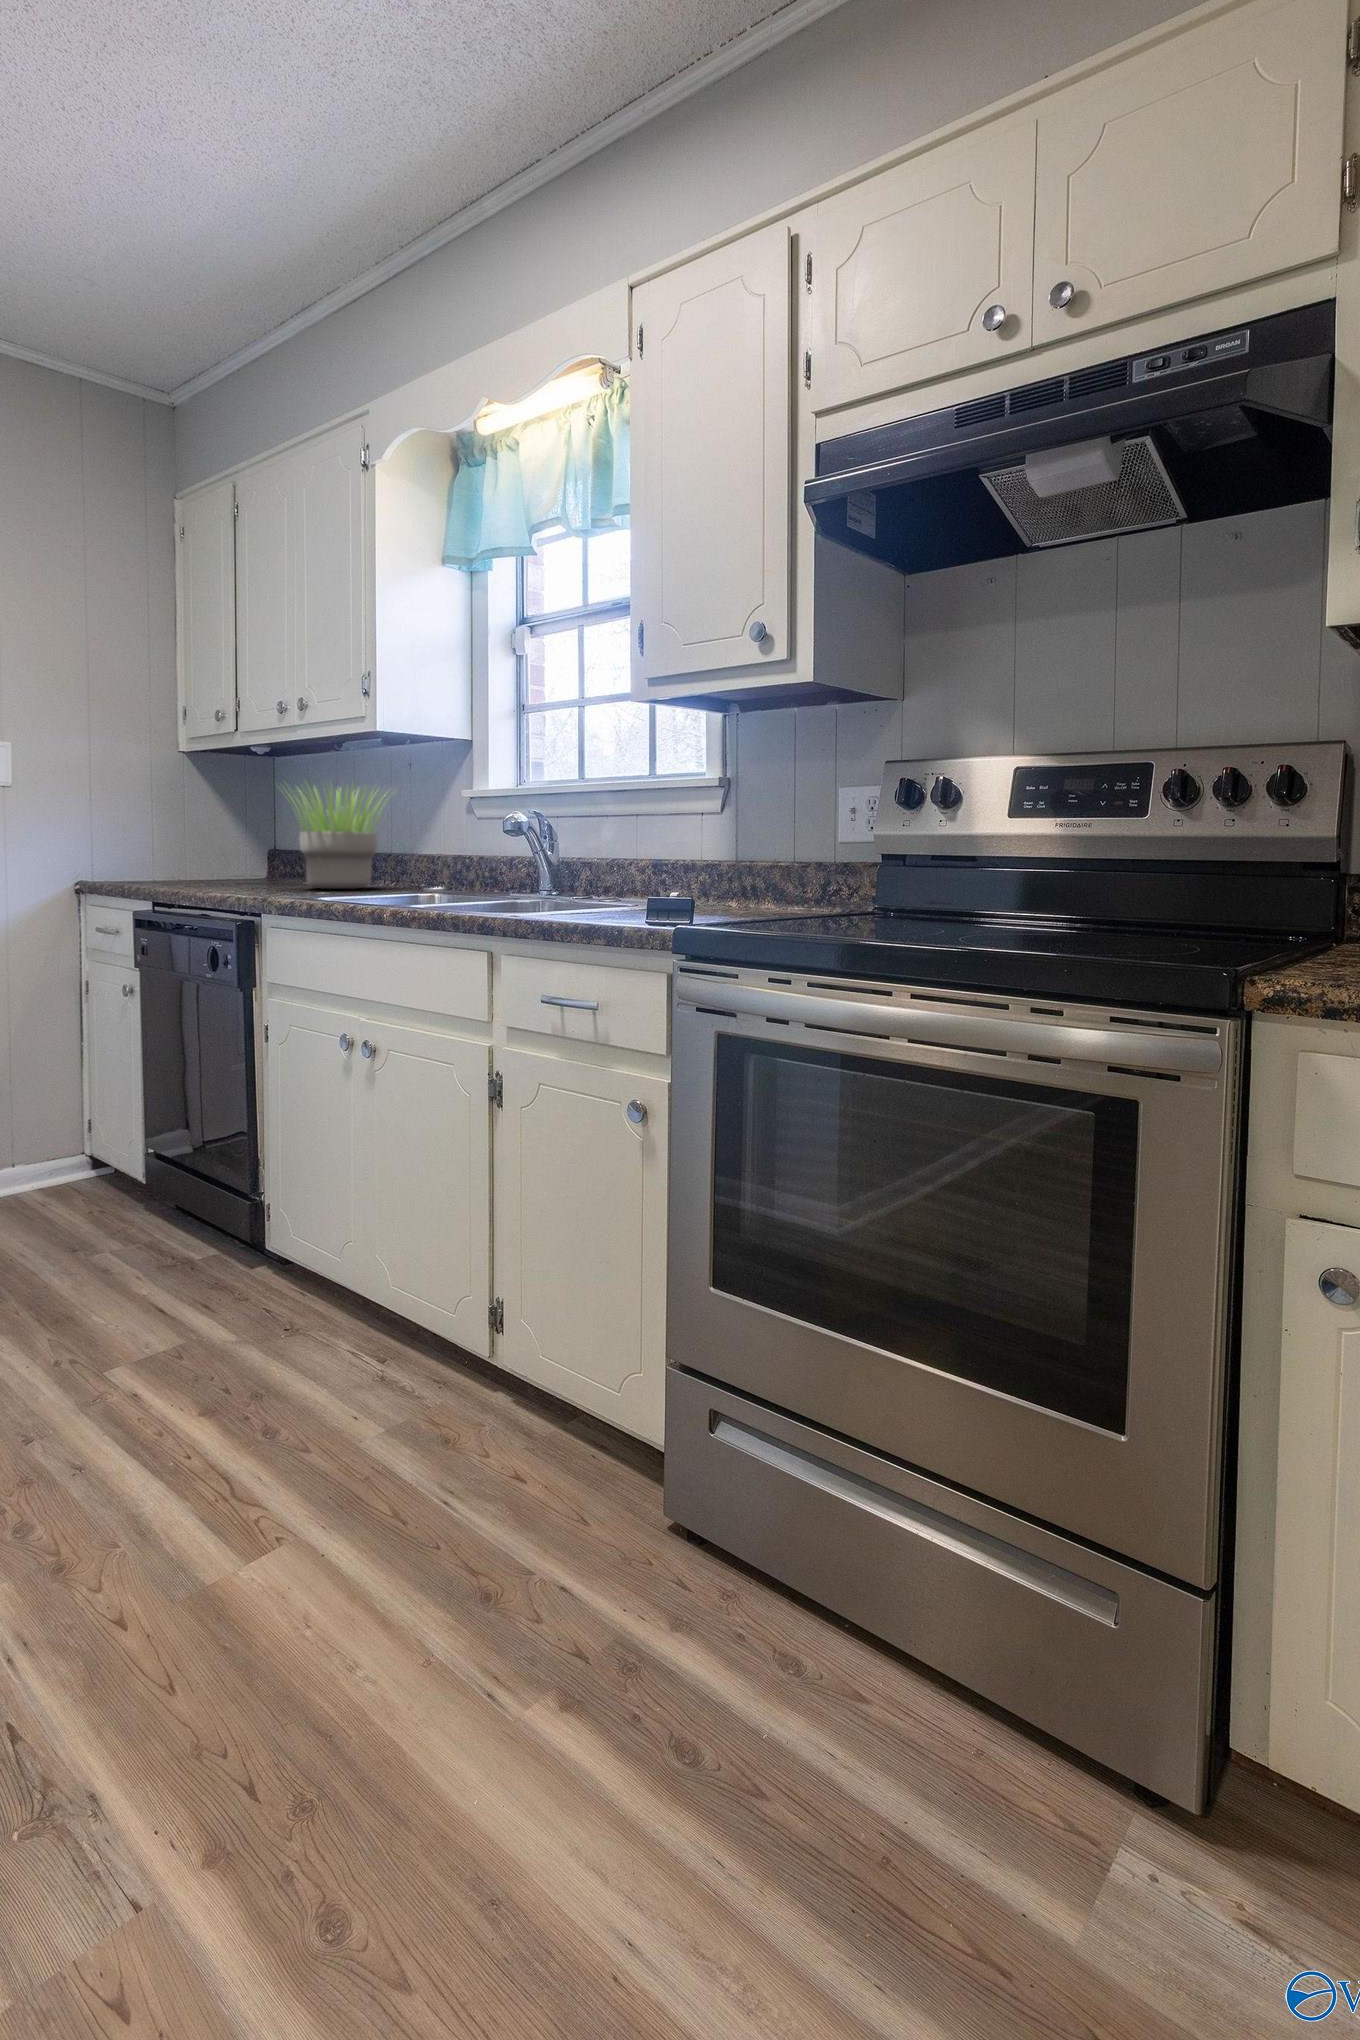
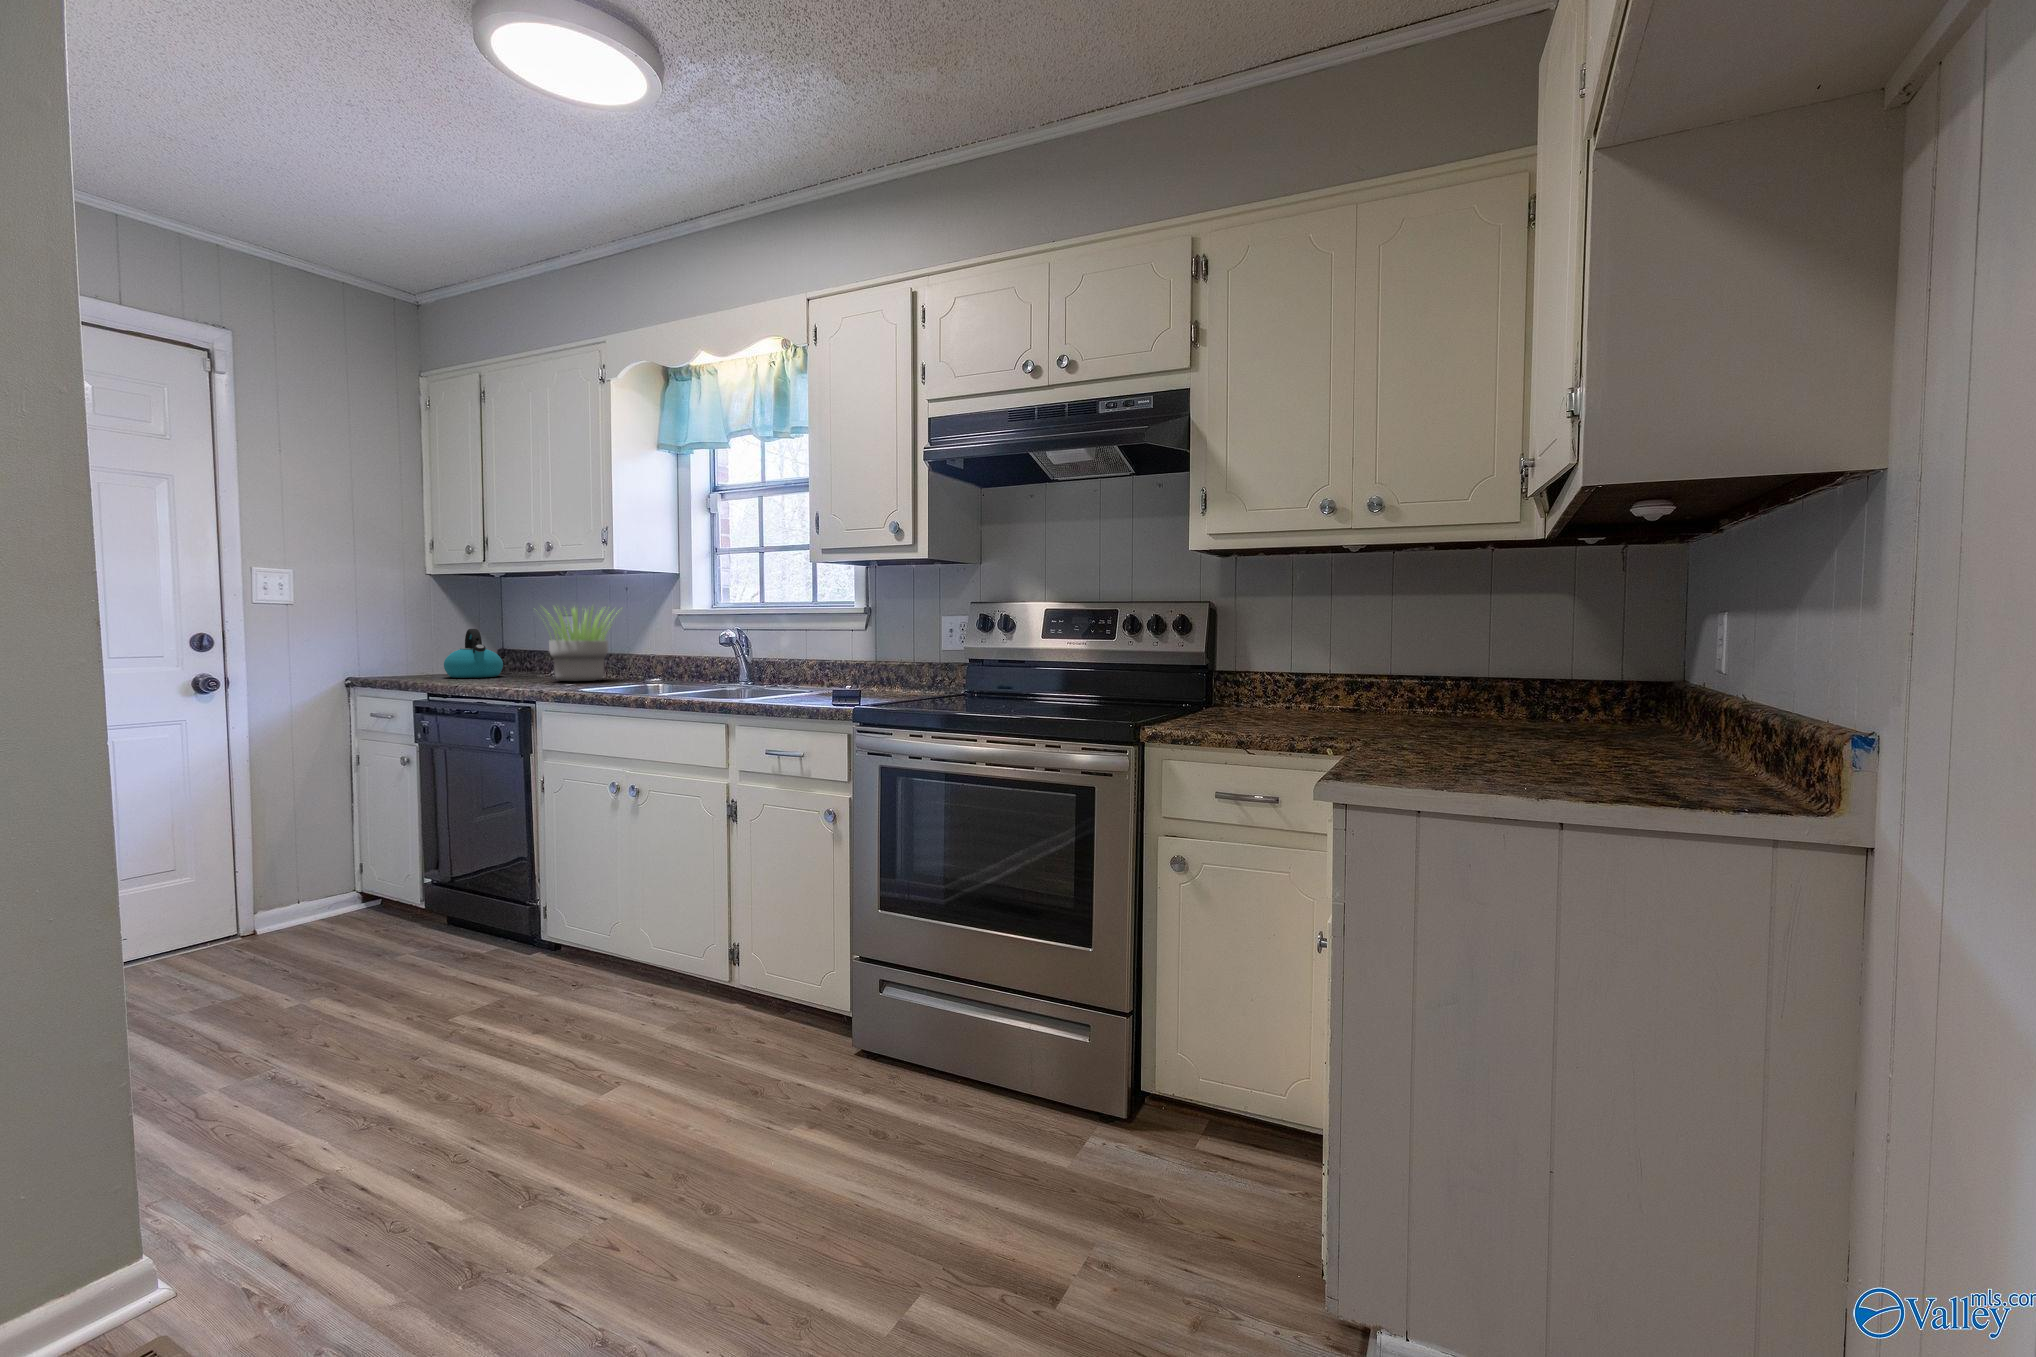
kettle: none [186,819,259,883] -> present [444,629,503,678]

